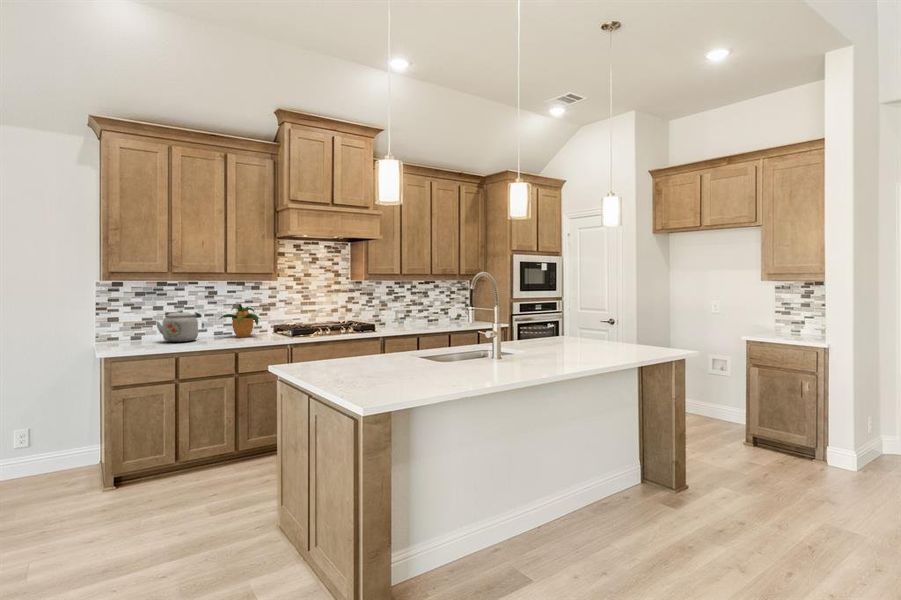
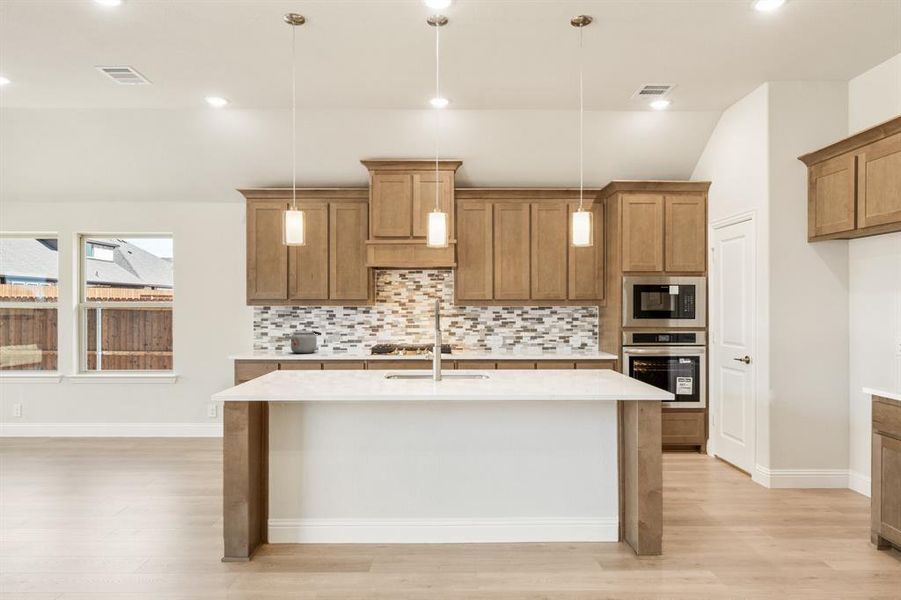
potted plant: present [220,305,259,337] -> none [332,325,366,353]

